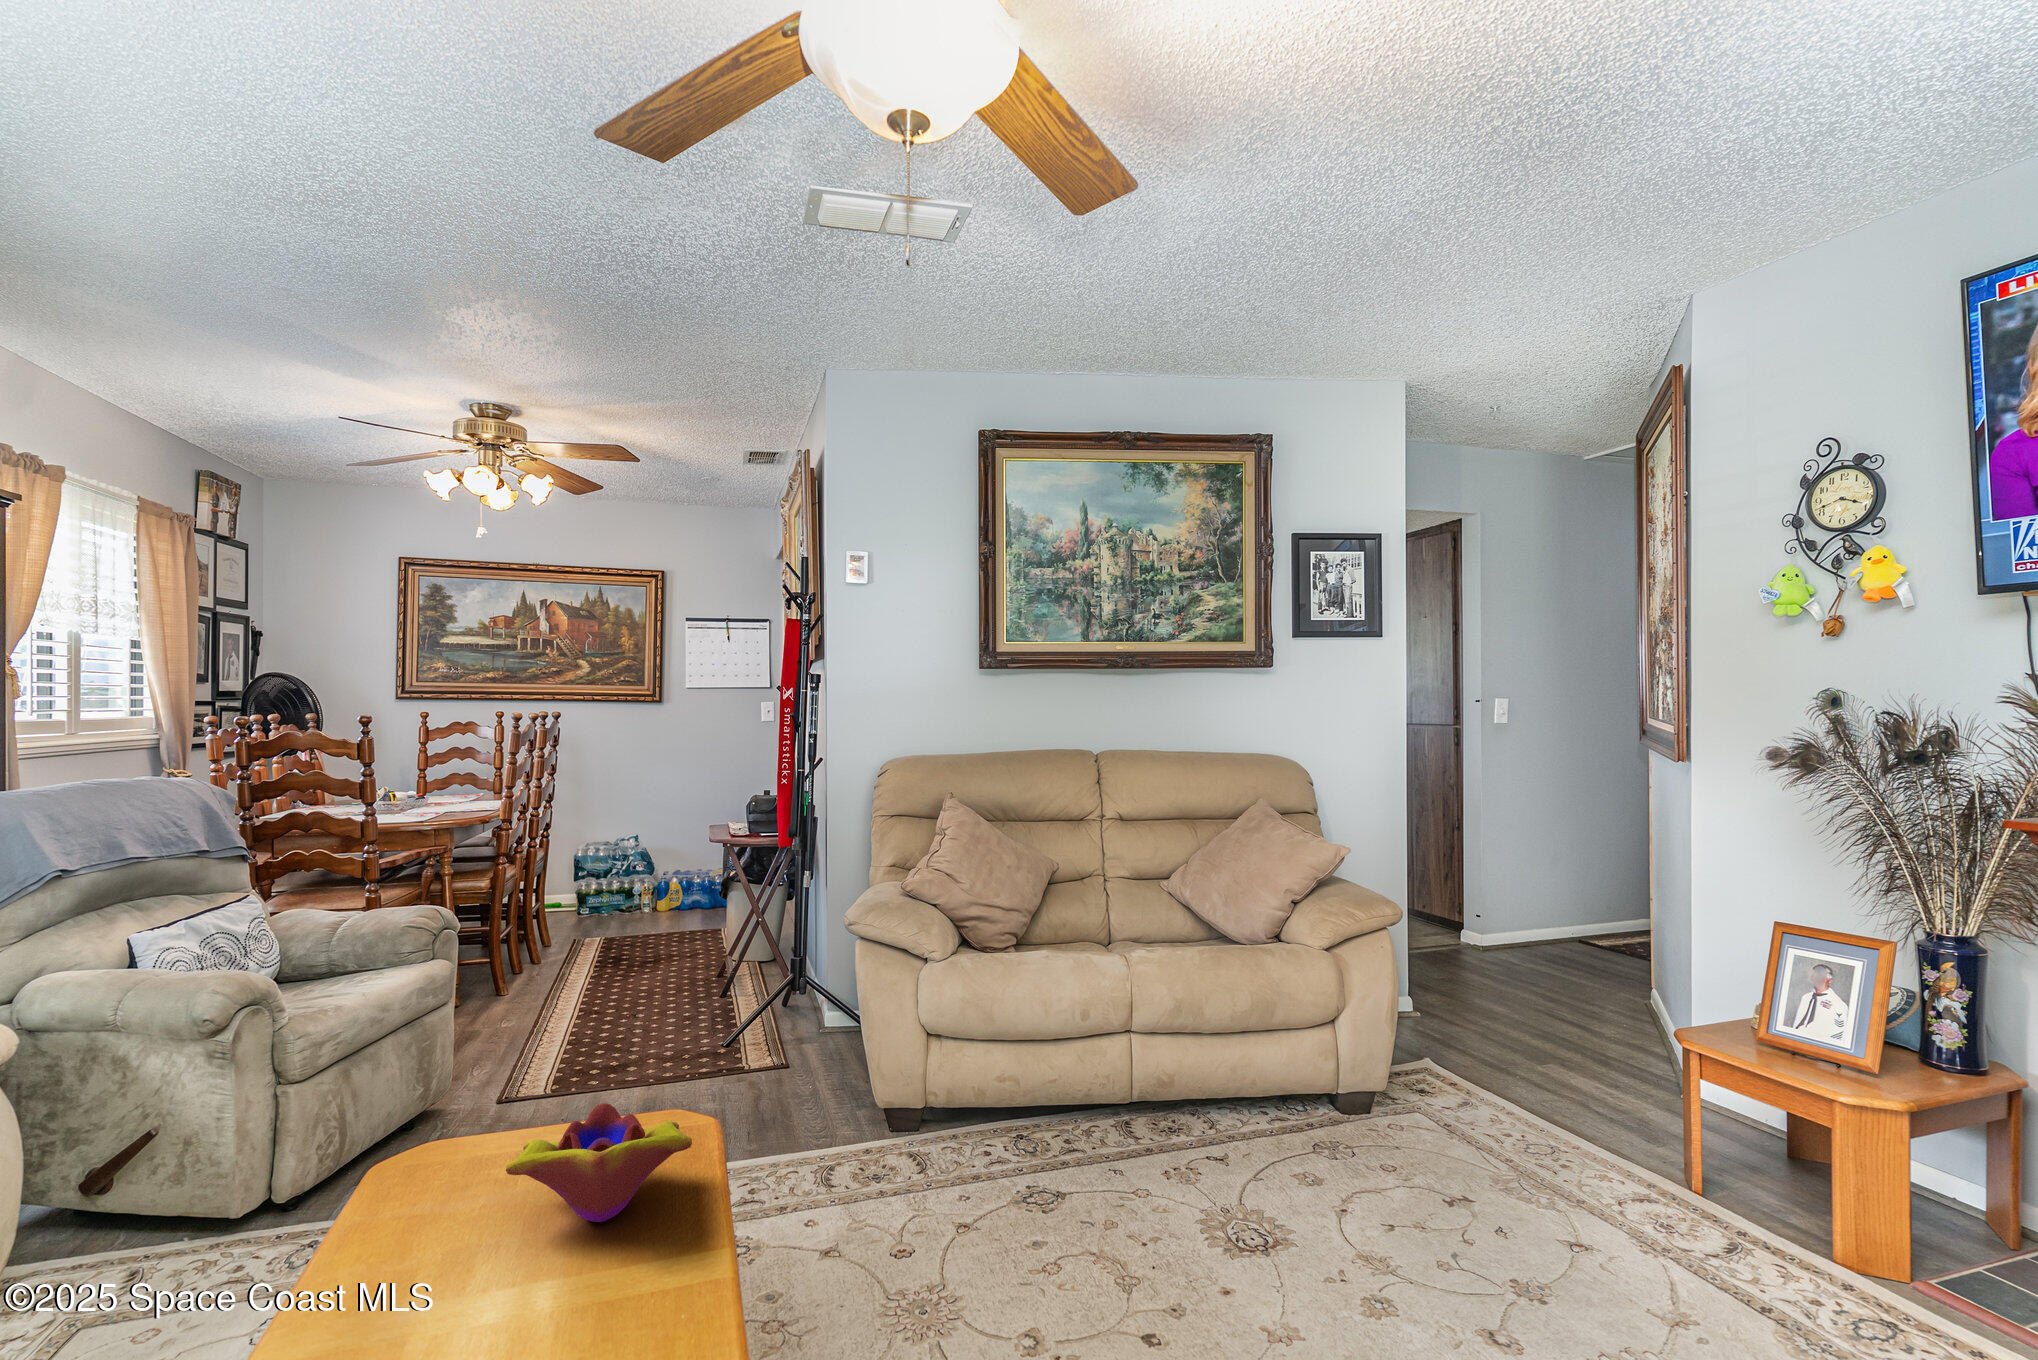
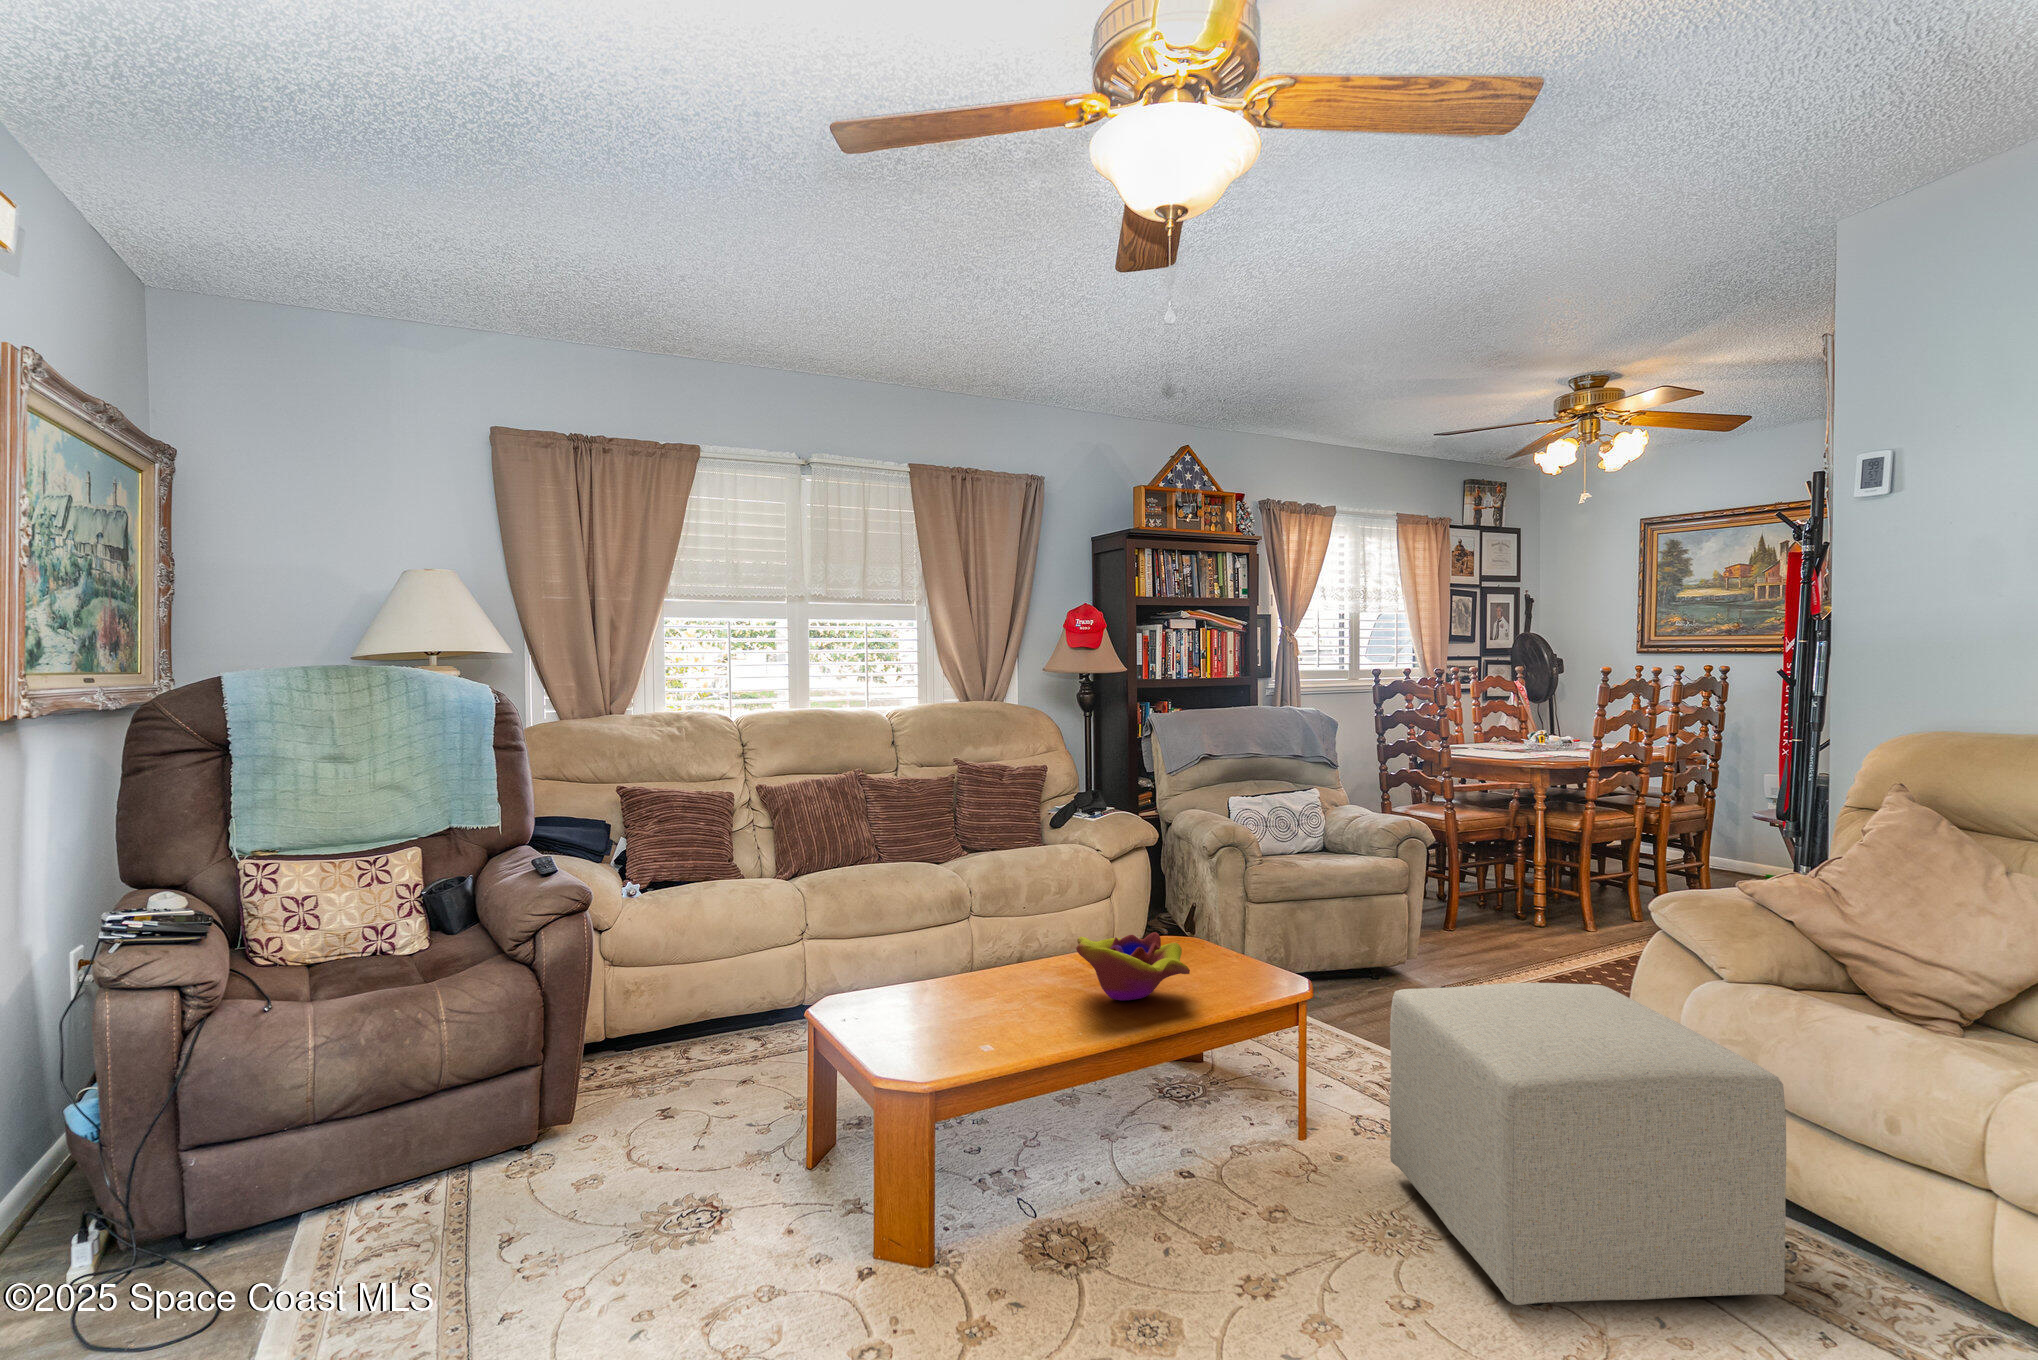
ottoman: none [811,994,1076,1266] -> present [1390,983,1786,1306]

